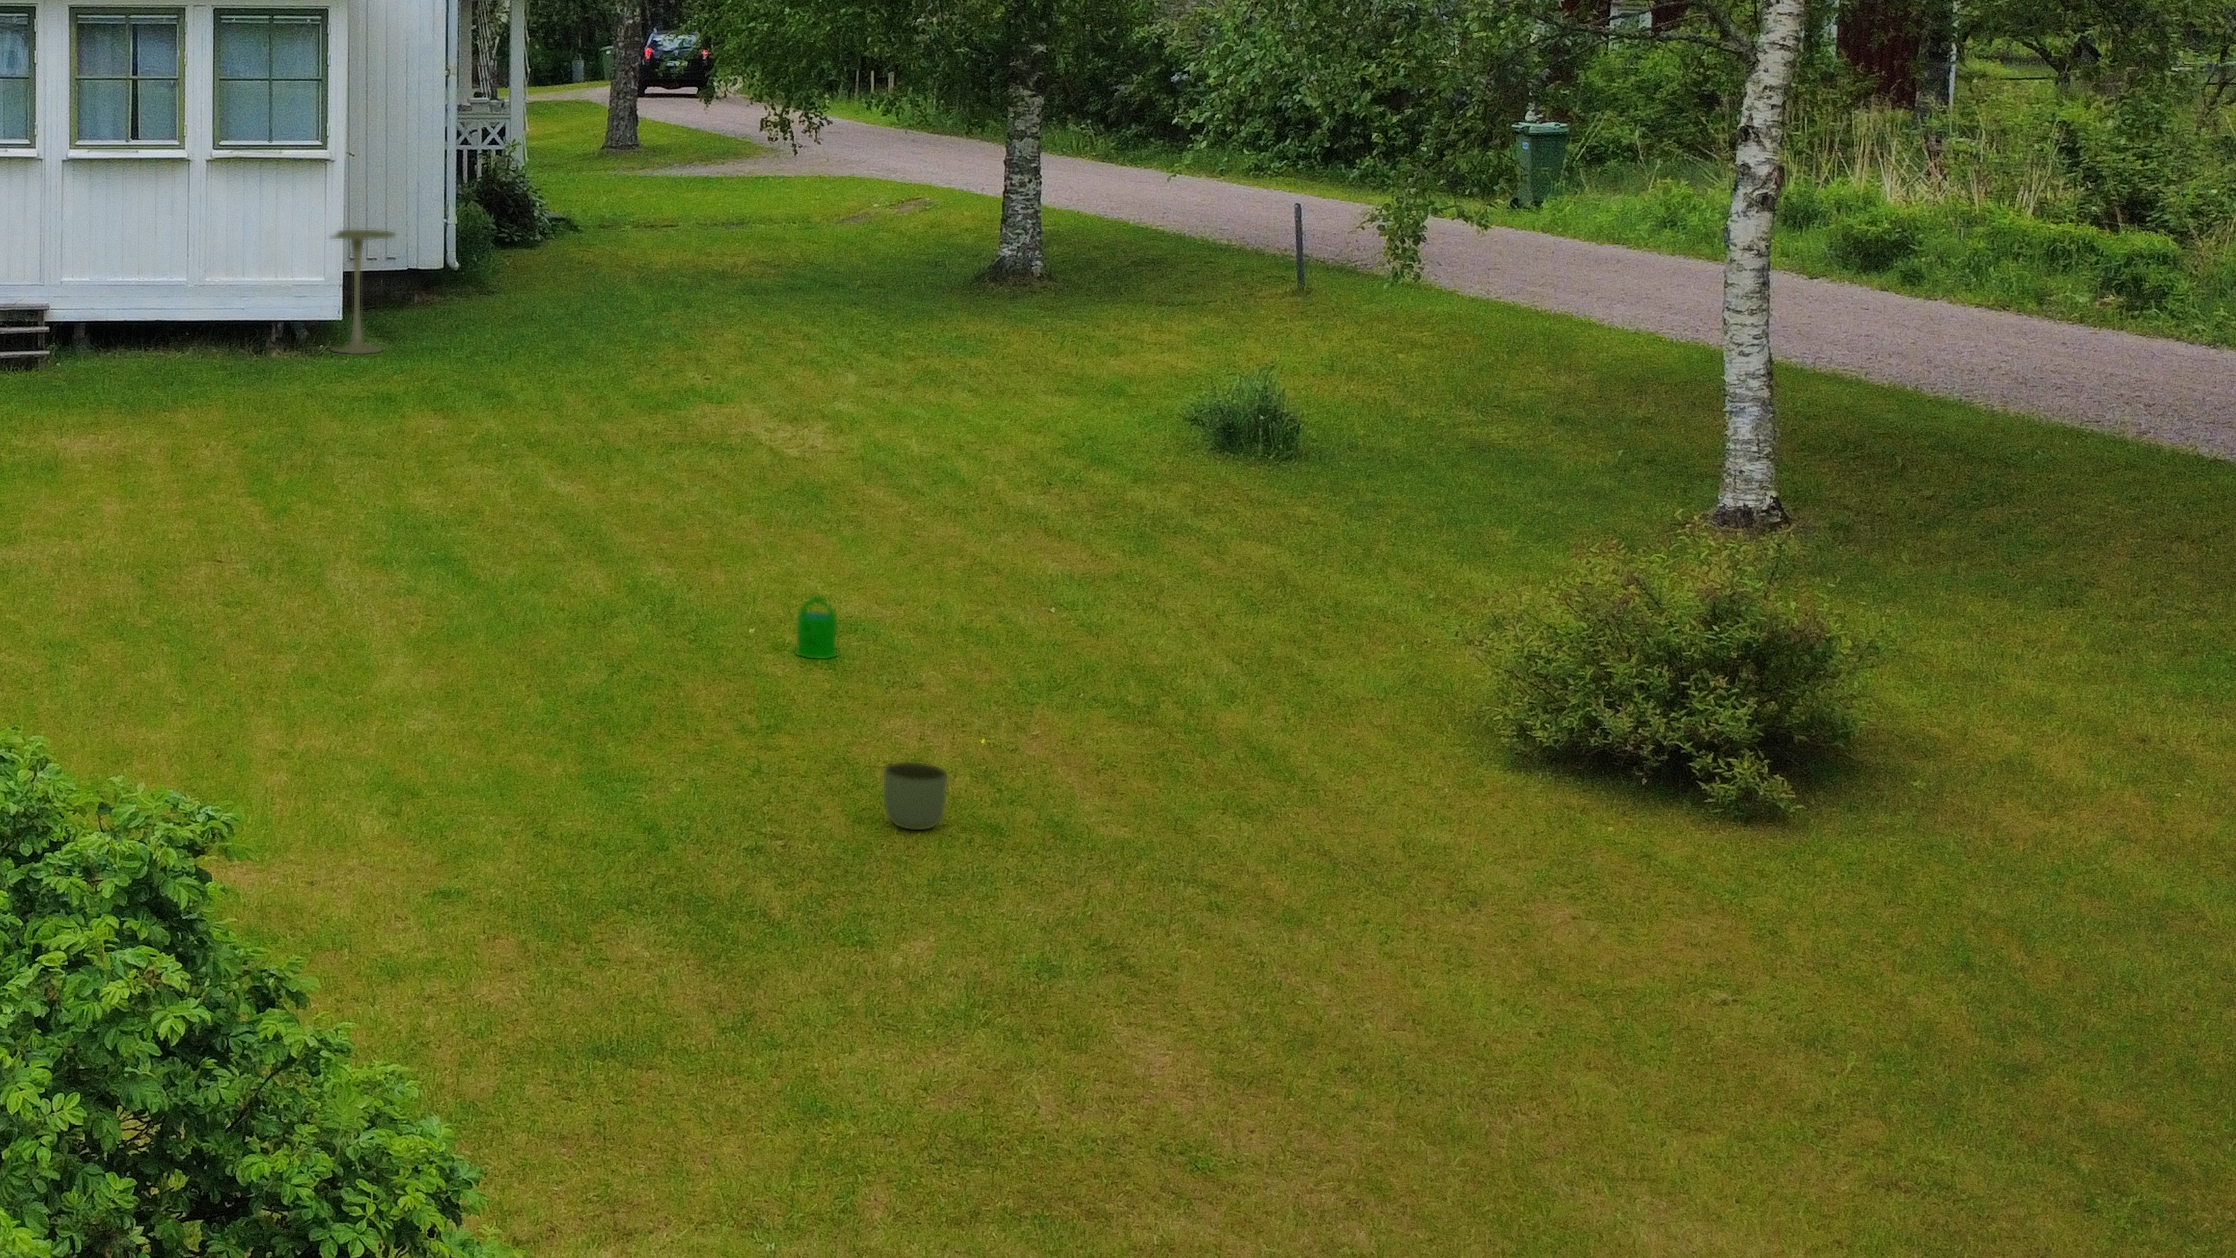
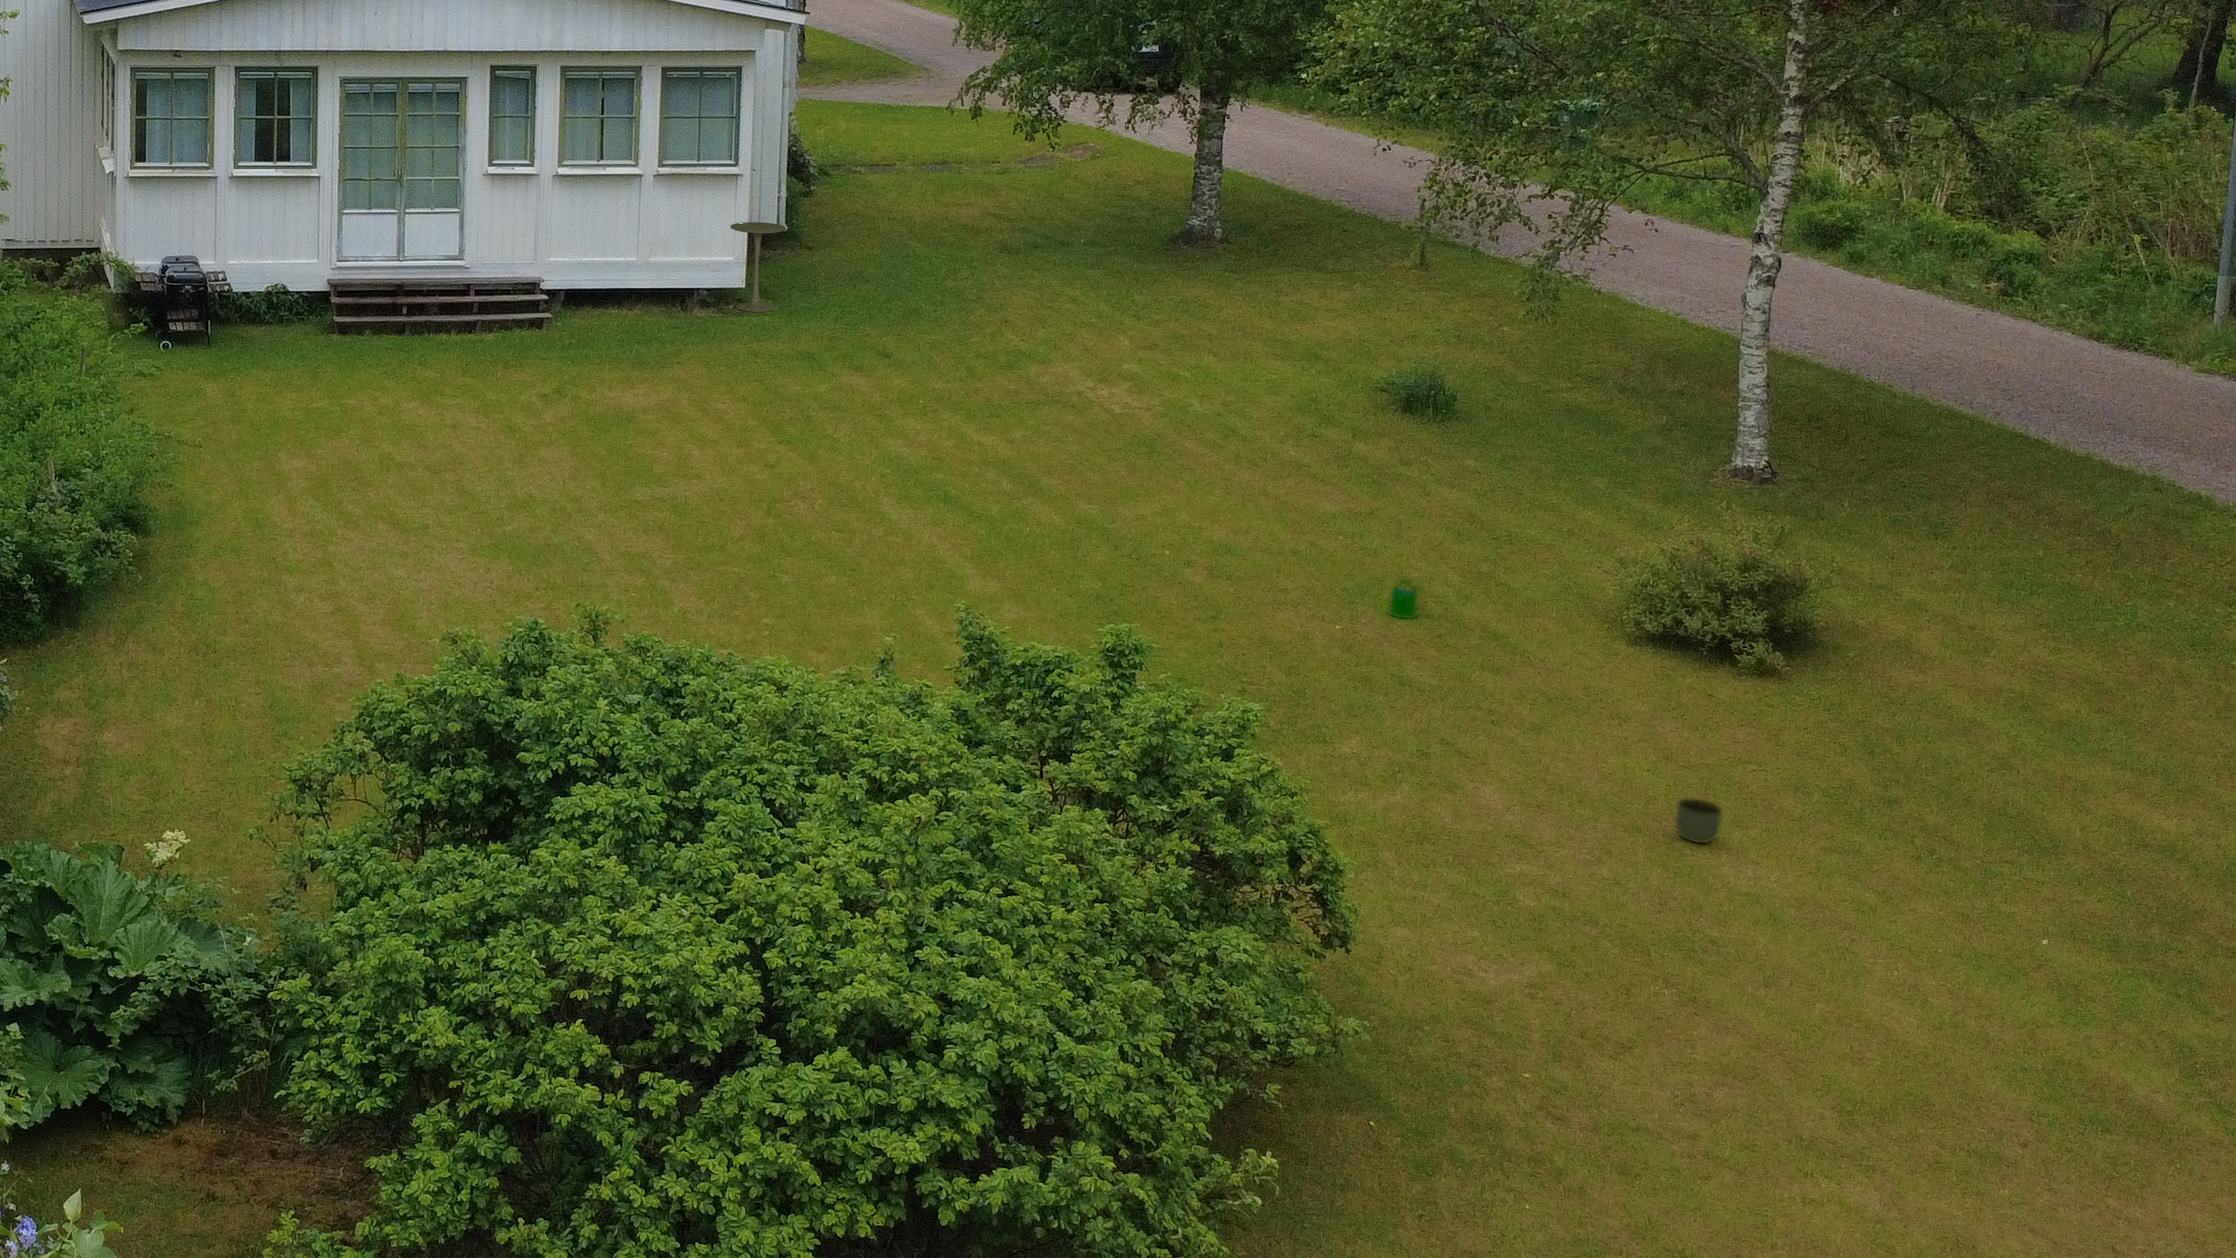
watering can: present [795,597,837,659] -> present [1389,581,1417,619]
planter: present [884,762,947,830] -> present [1676,799,1721,843]

